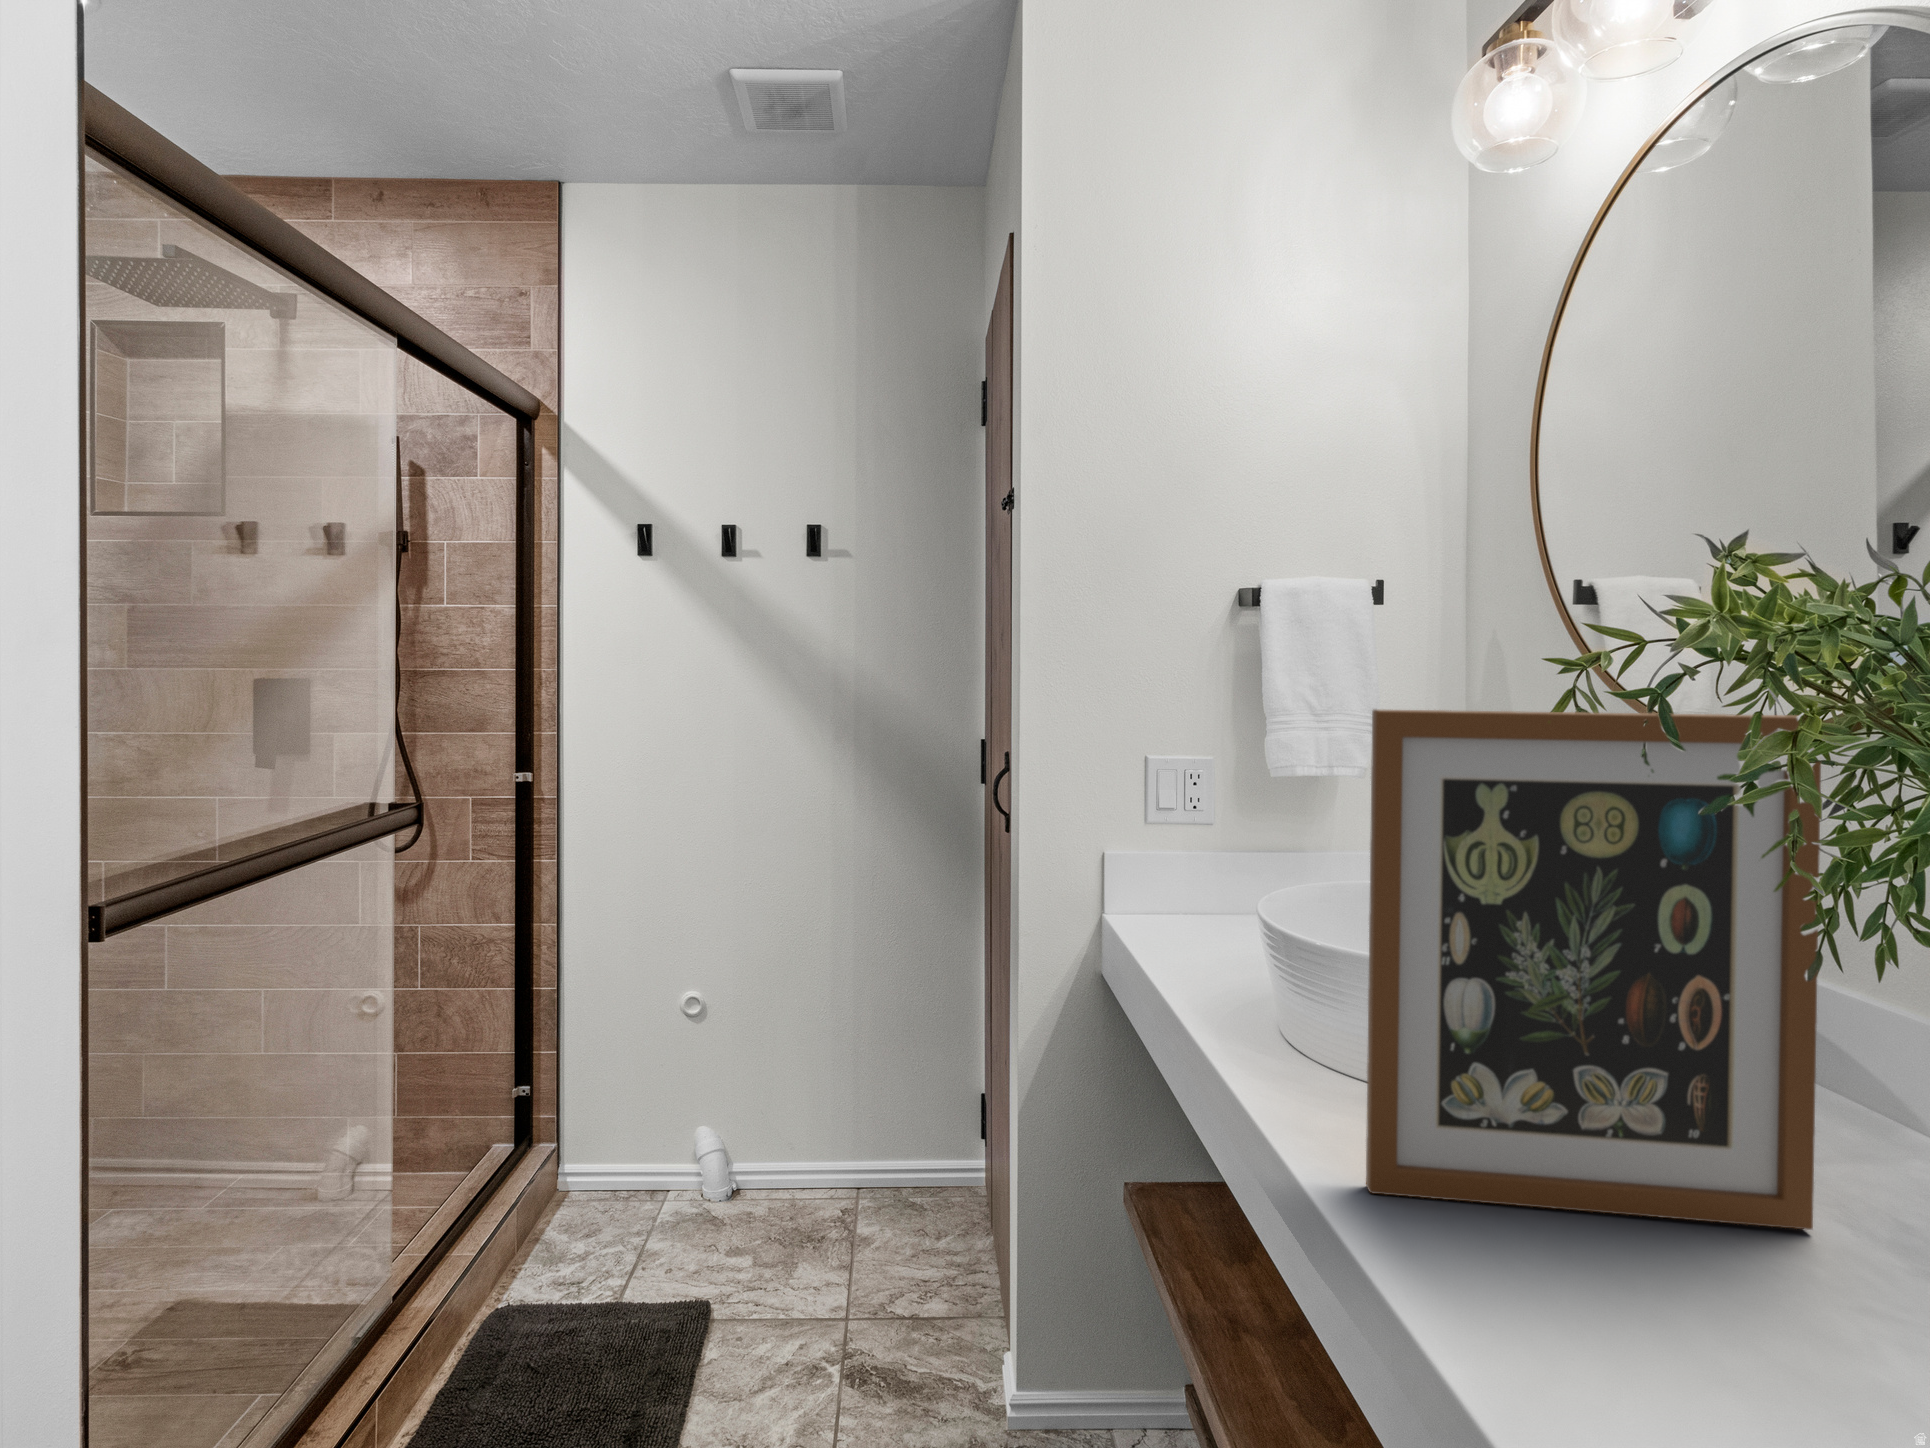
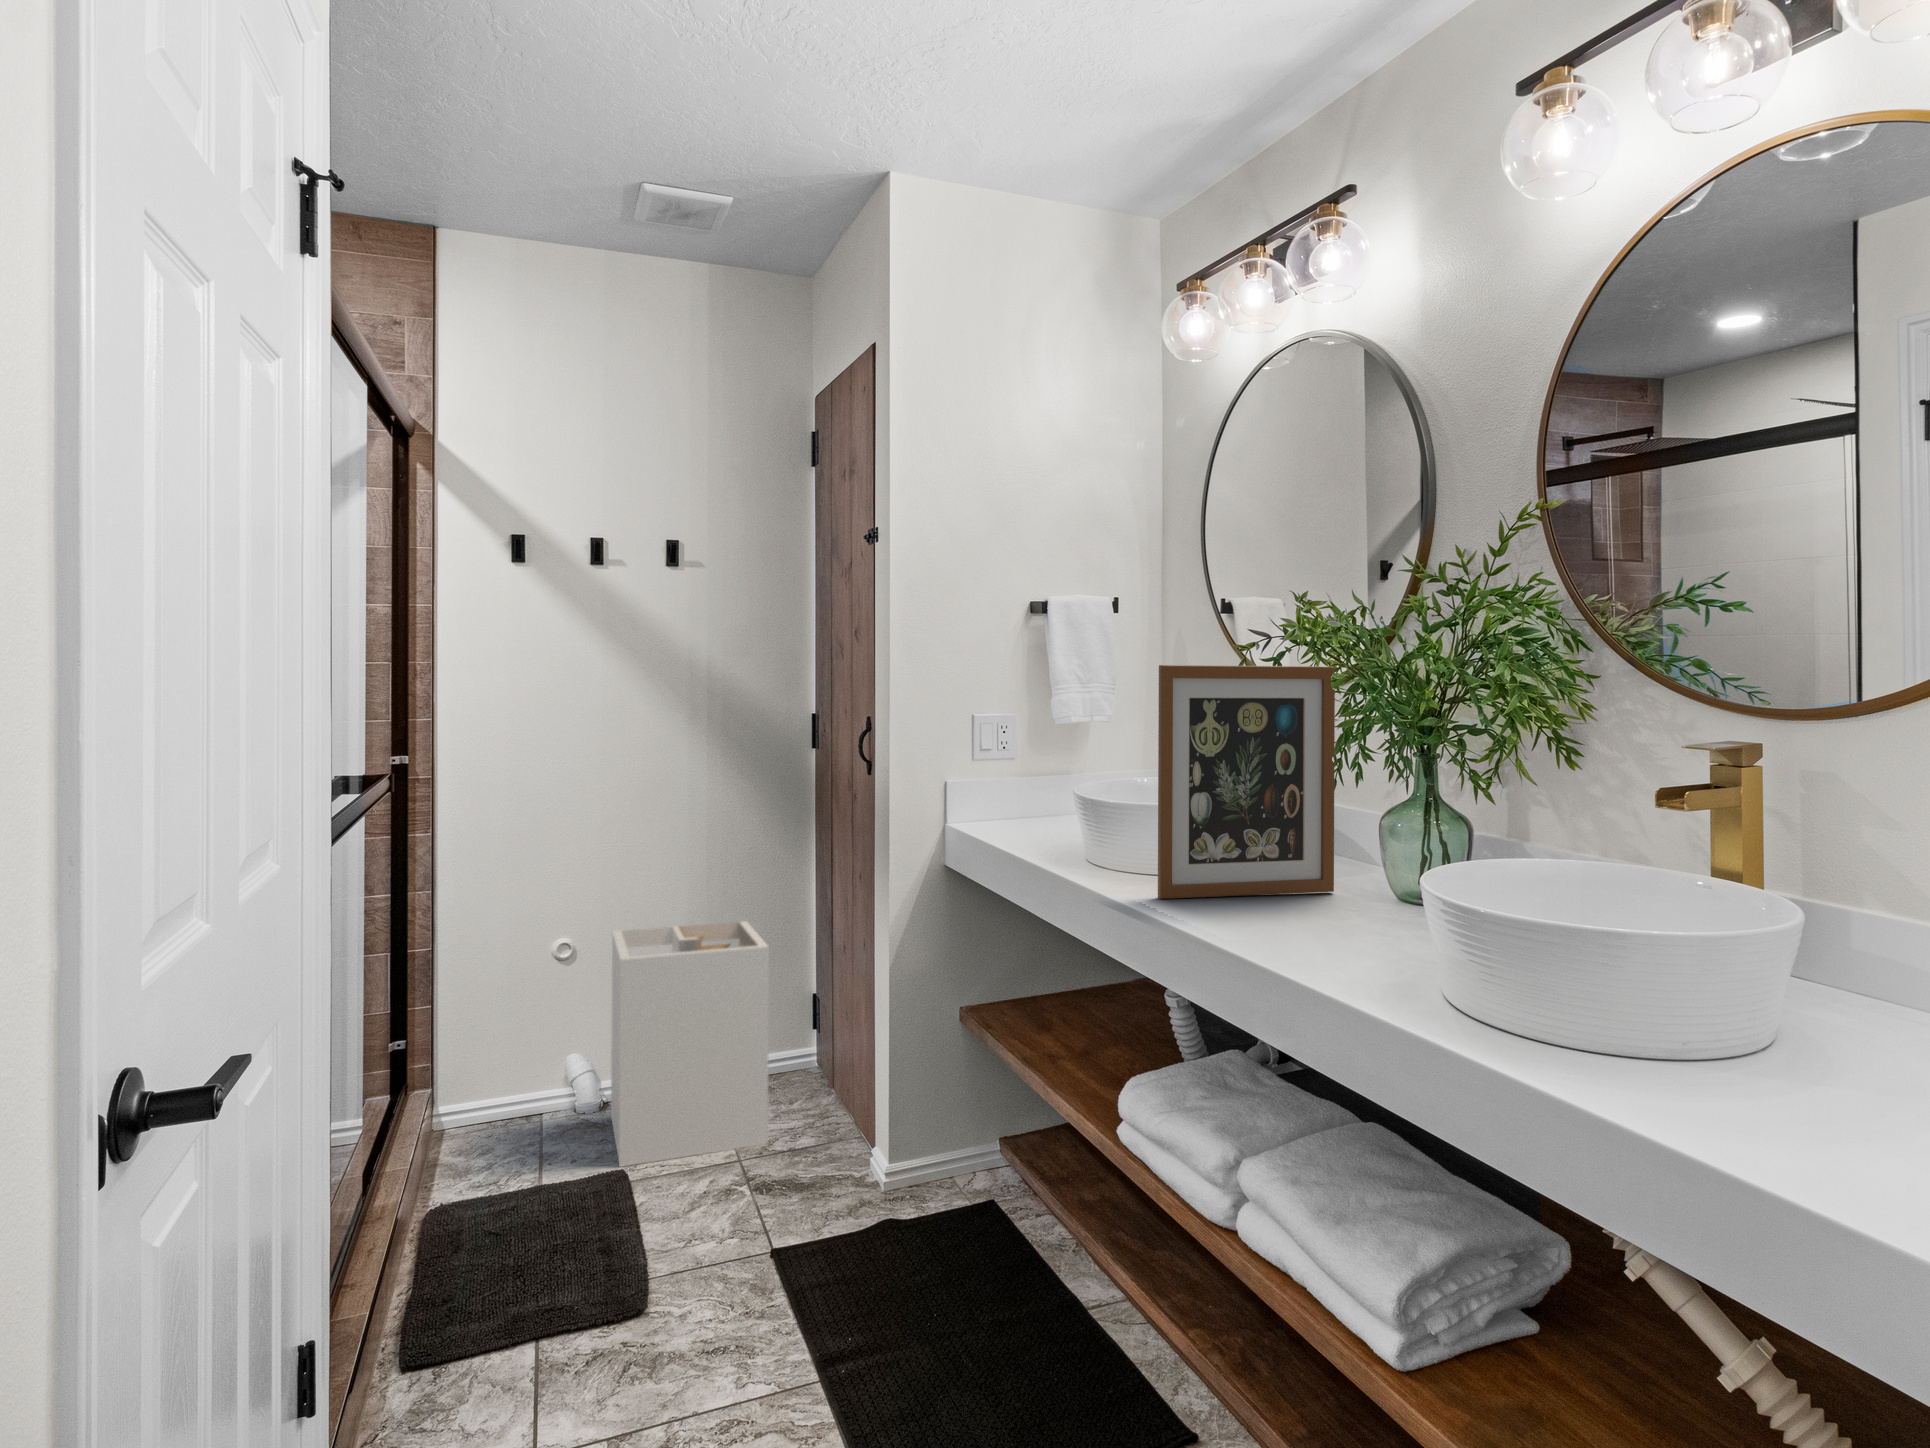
laundry hamper: none [709,990,894,1297] -> present [611,921,769,1167]

